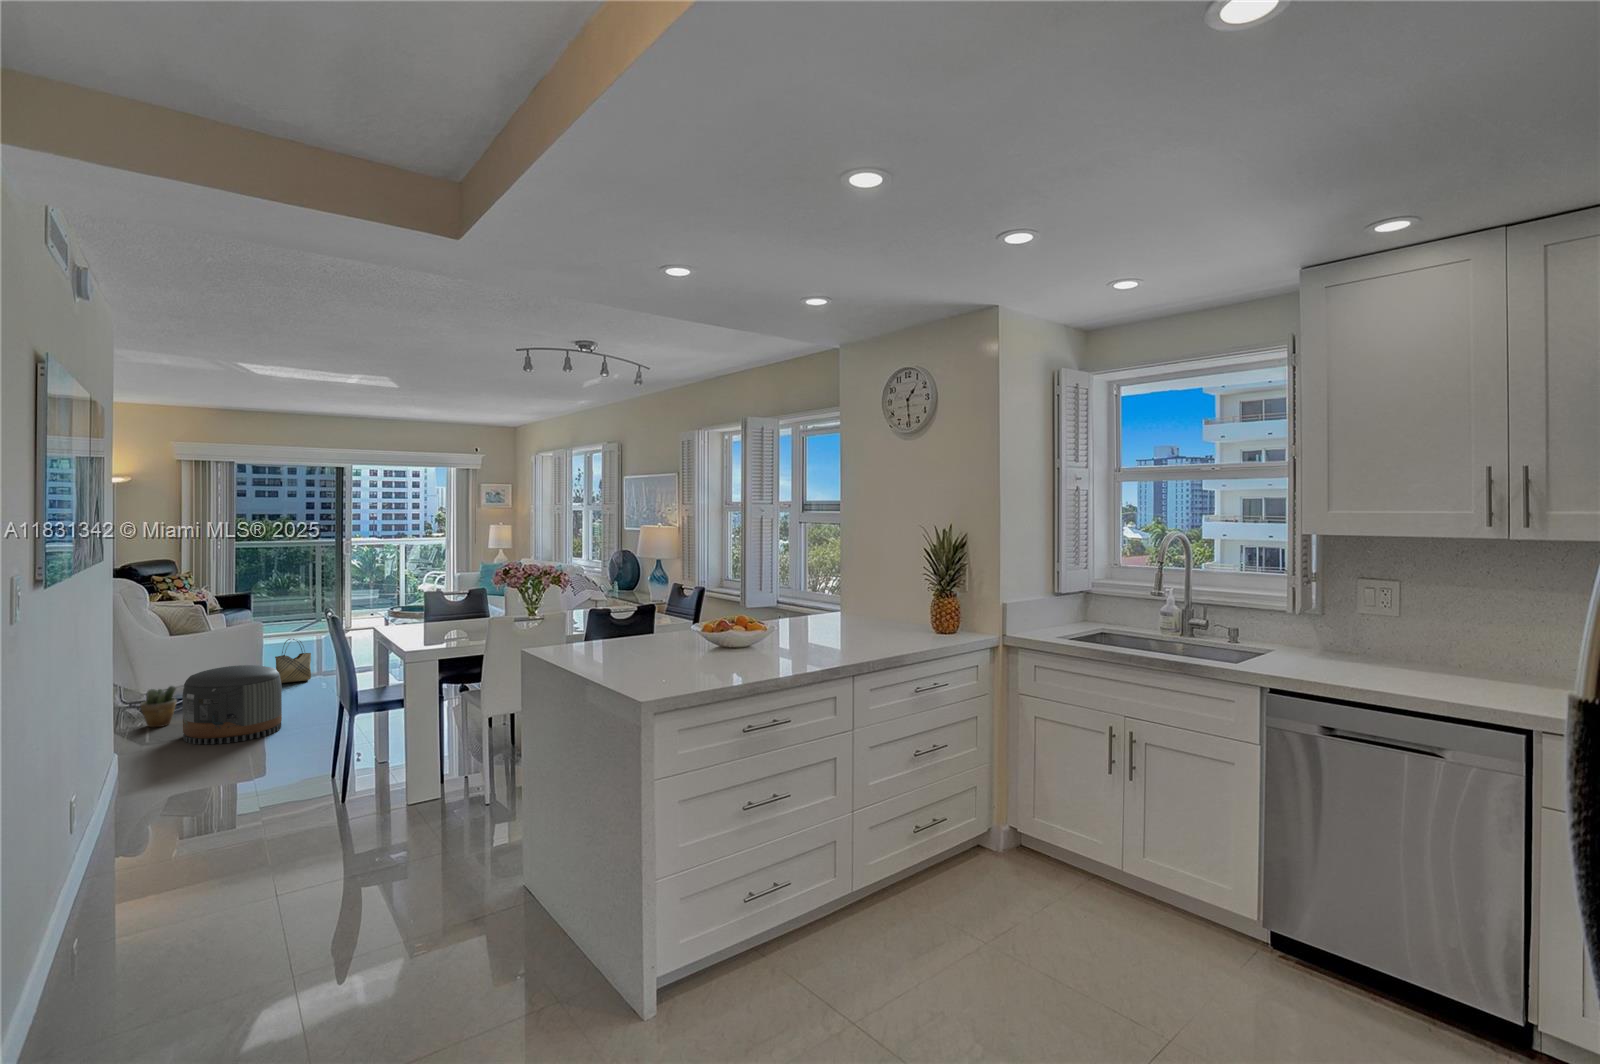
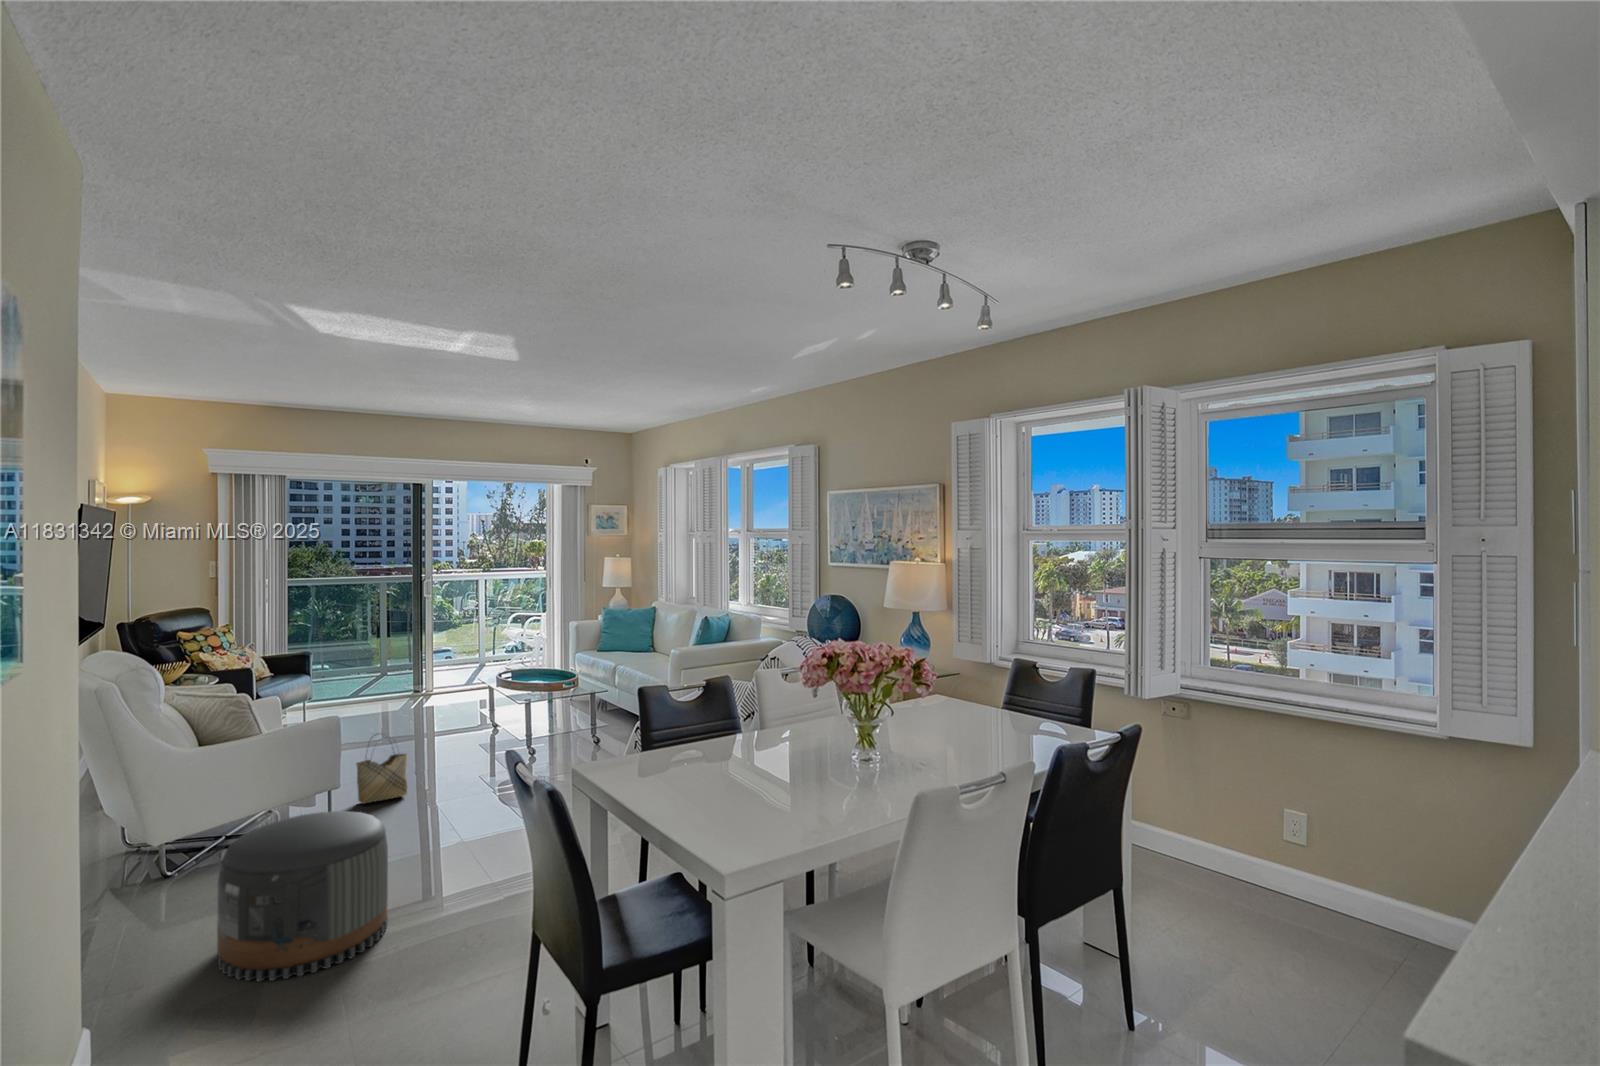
potted plant: present [140,686,176,727] -> none [144,846,207,925]

